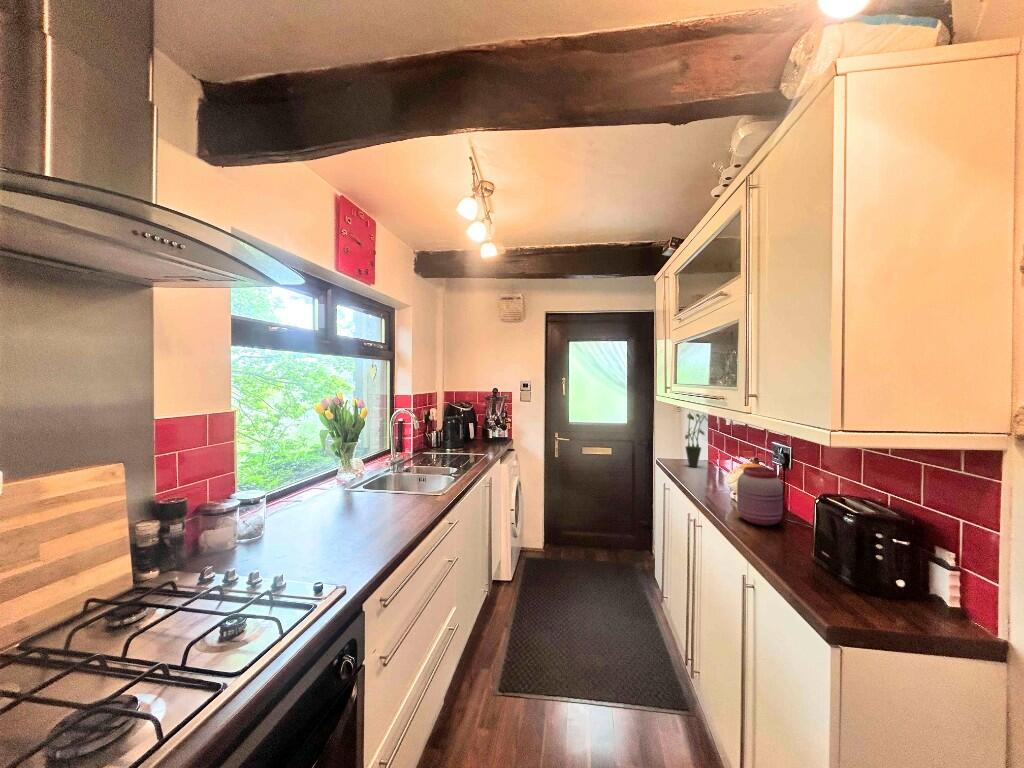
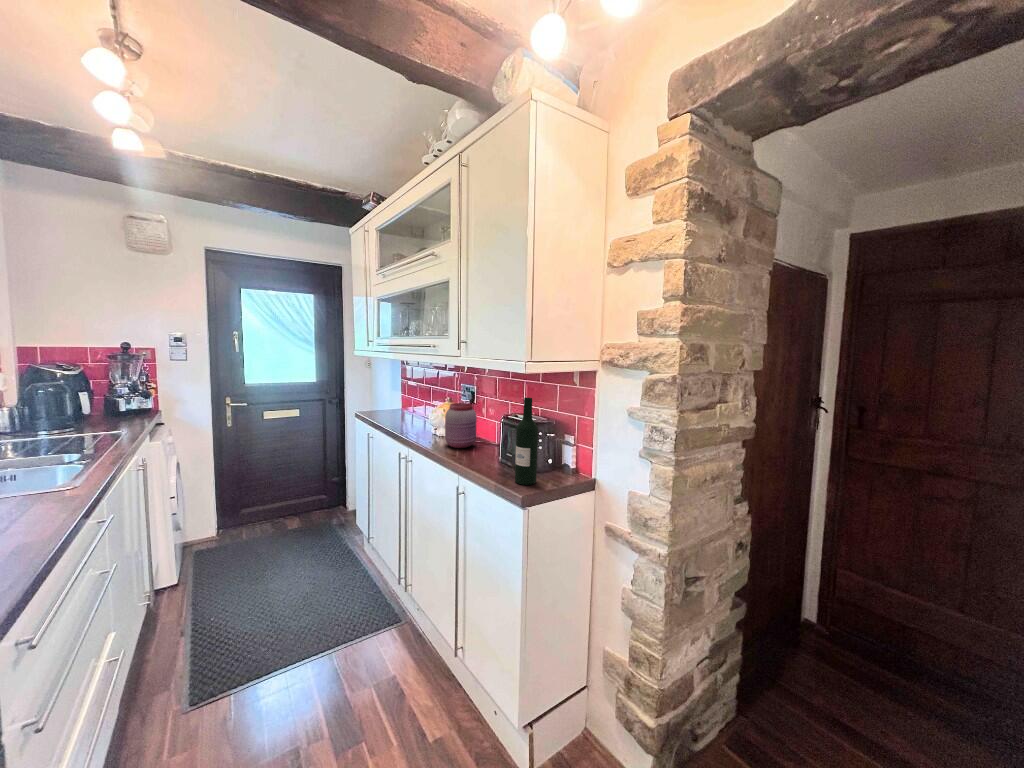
potted plant: present [685,411,708,467] -> none [387,364,408,416]
wine bottle: none [822,479,864,612] -> present [515,398,538,485]

